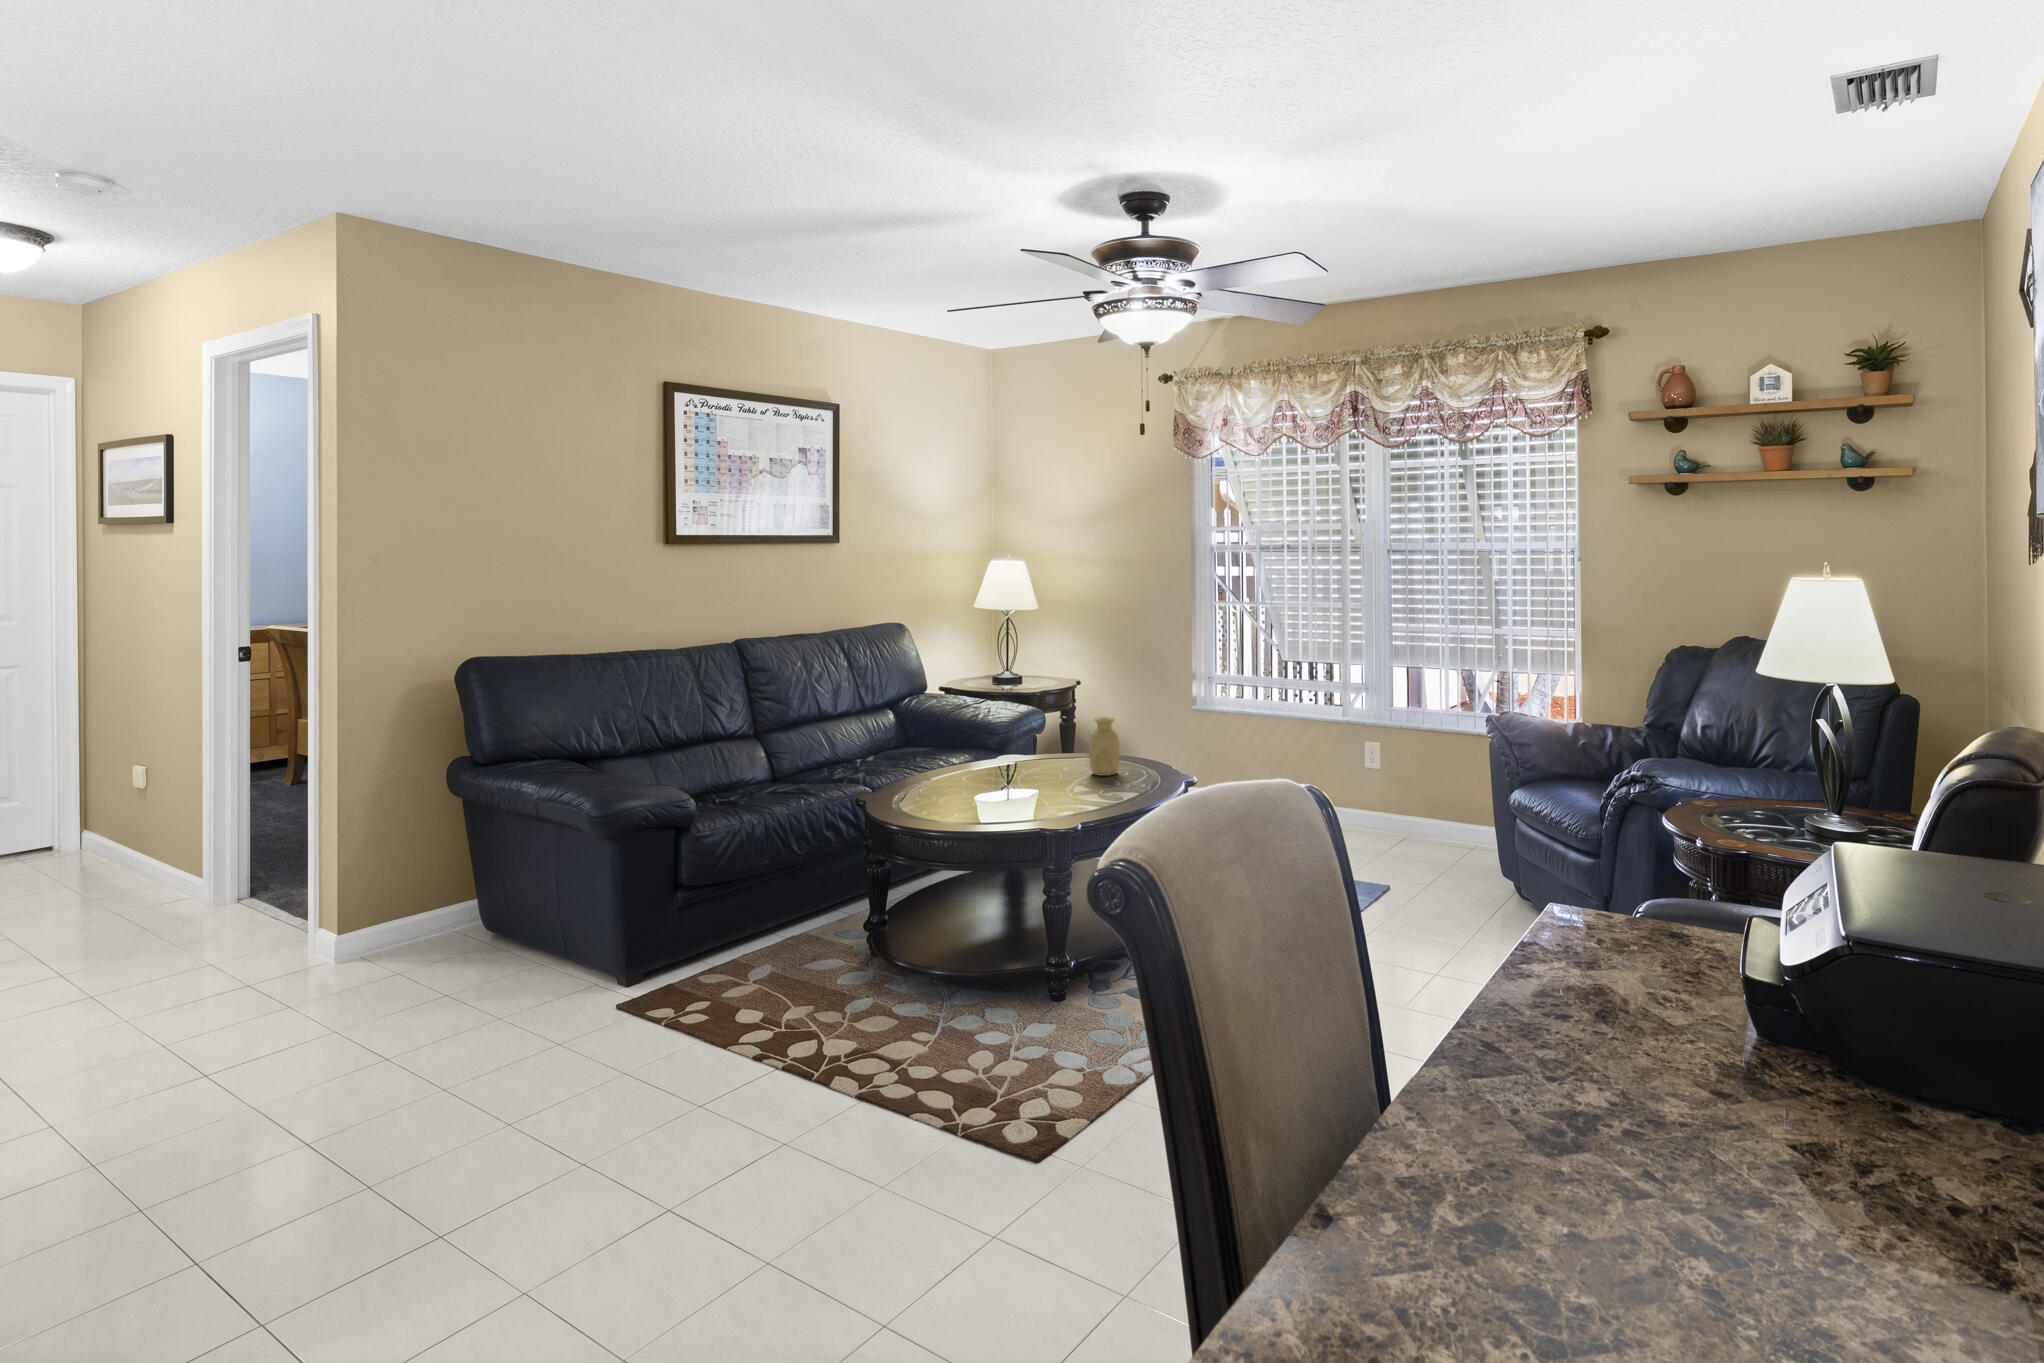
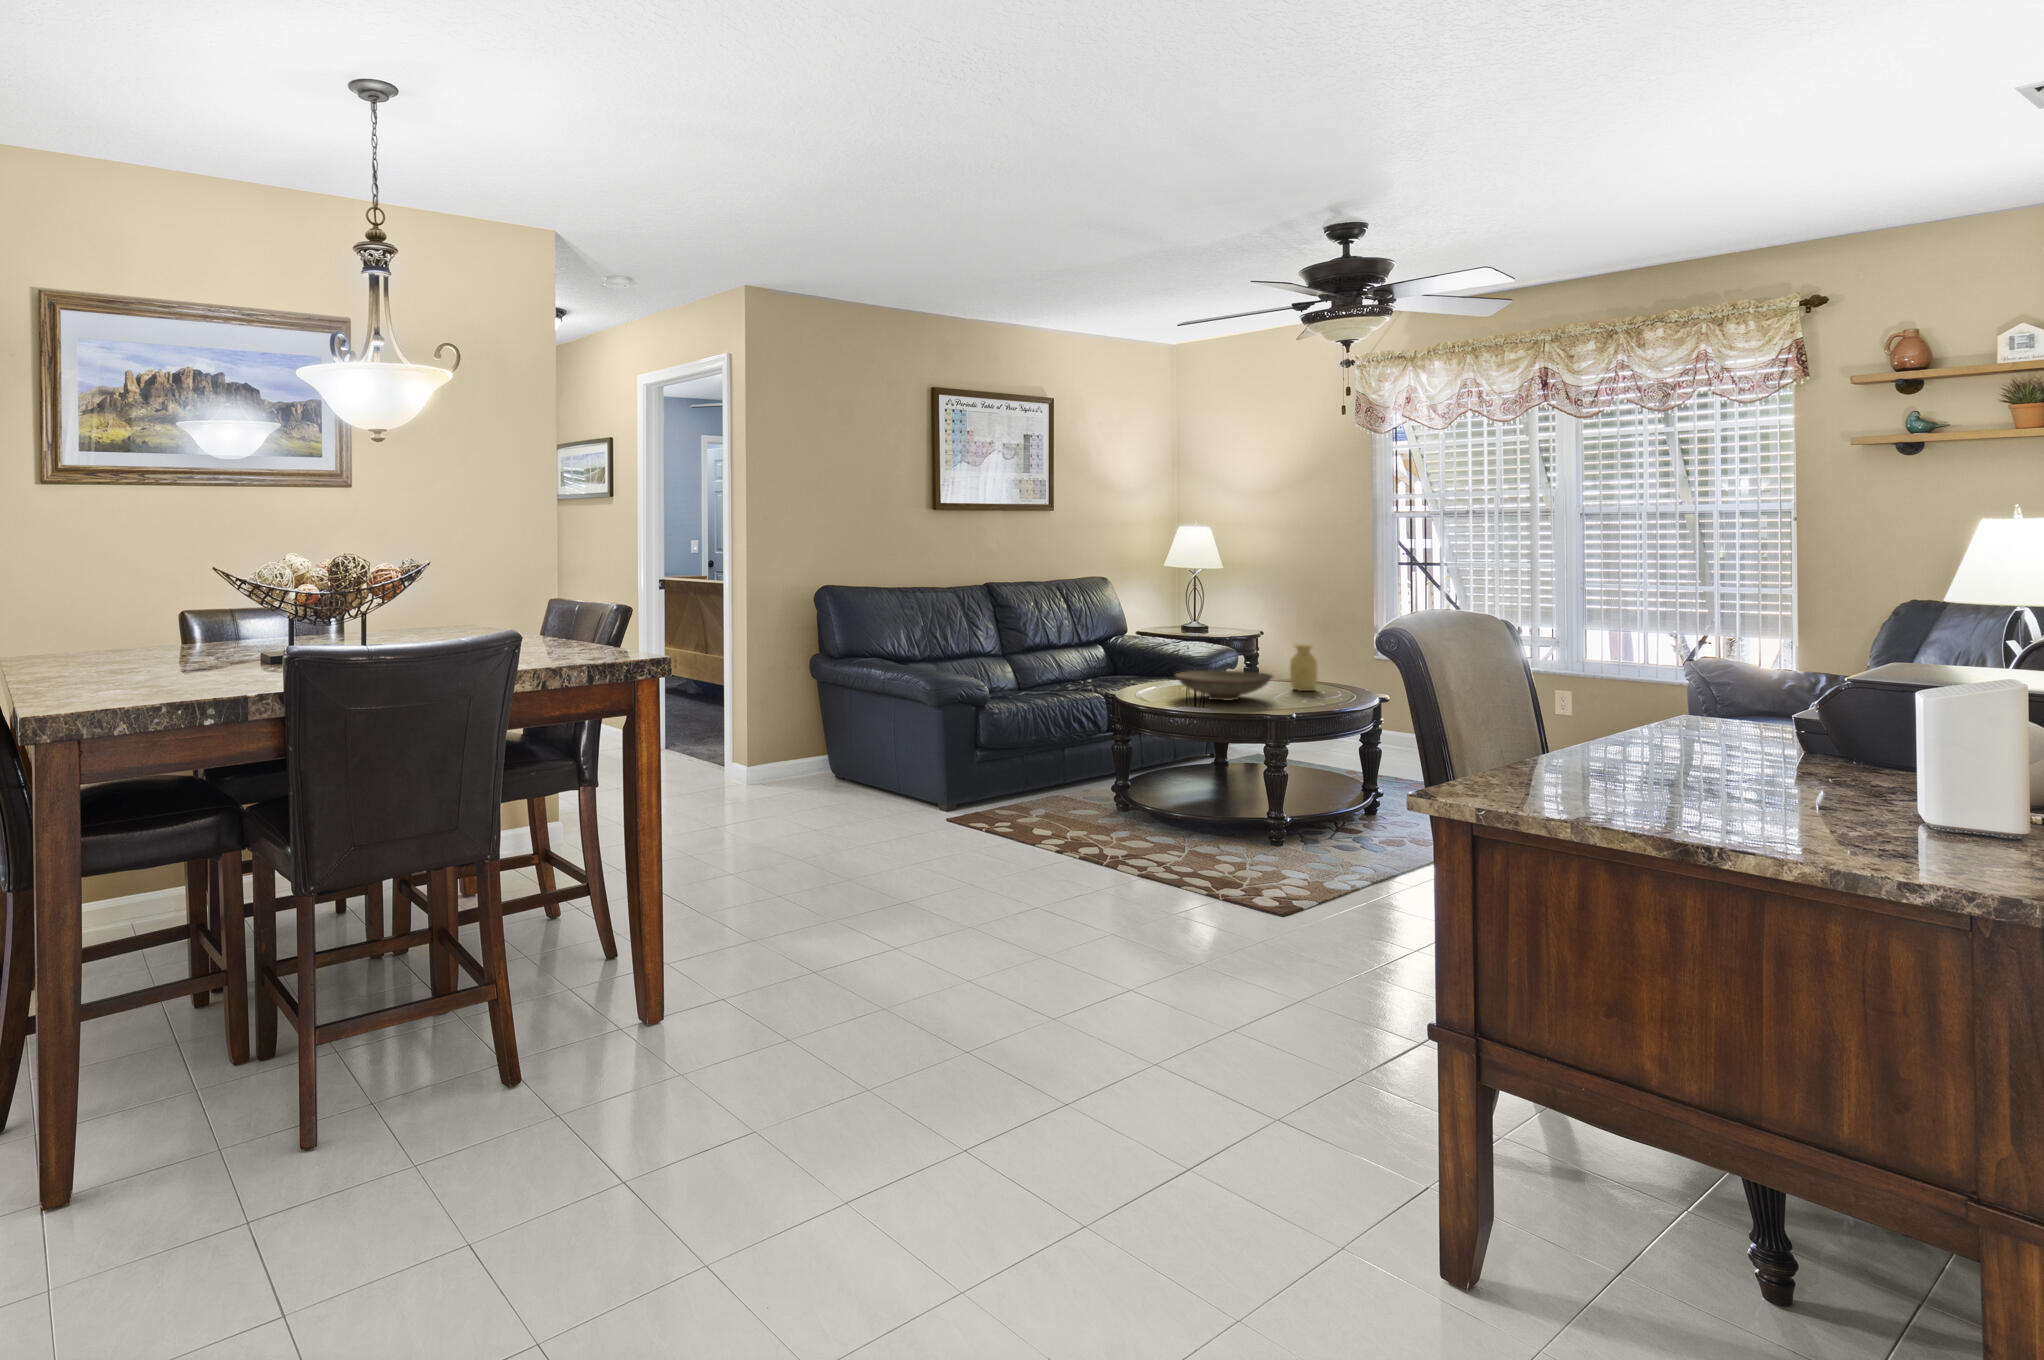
decorative bowl: none [947,756,1065,800] -> present [1175,670,1273,701]

